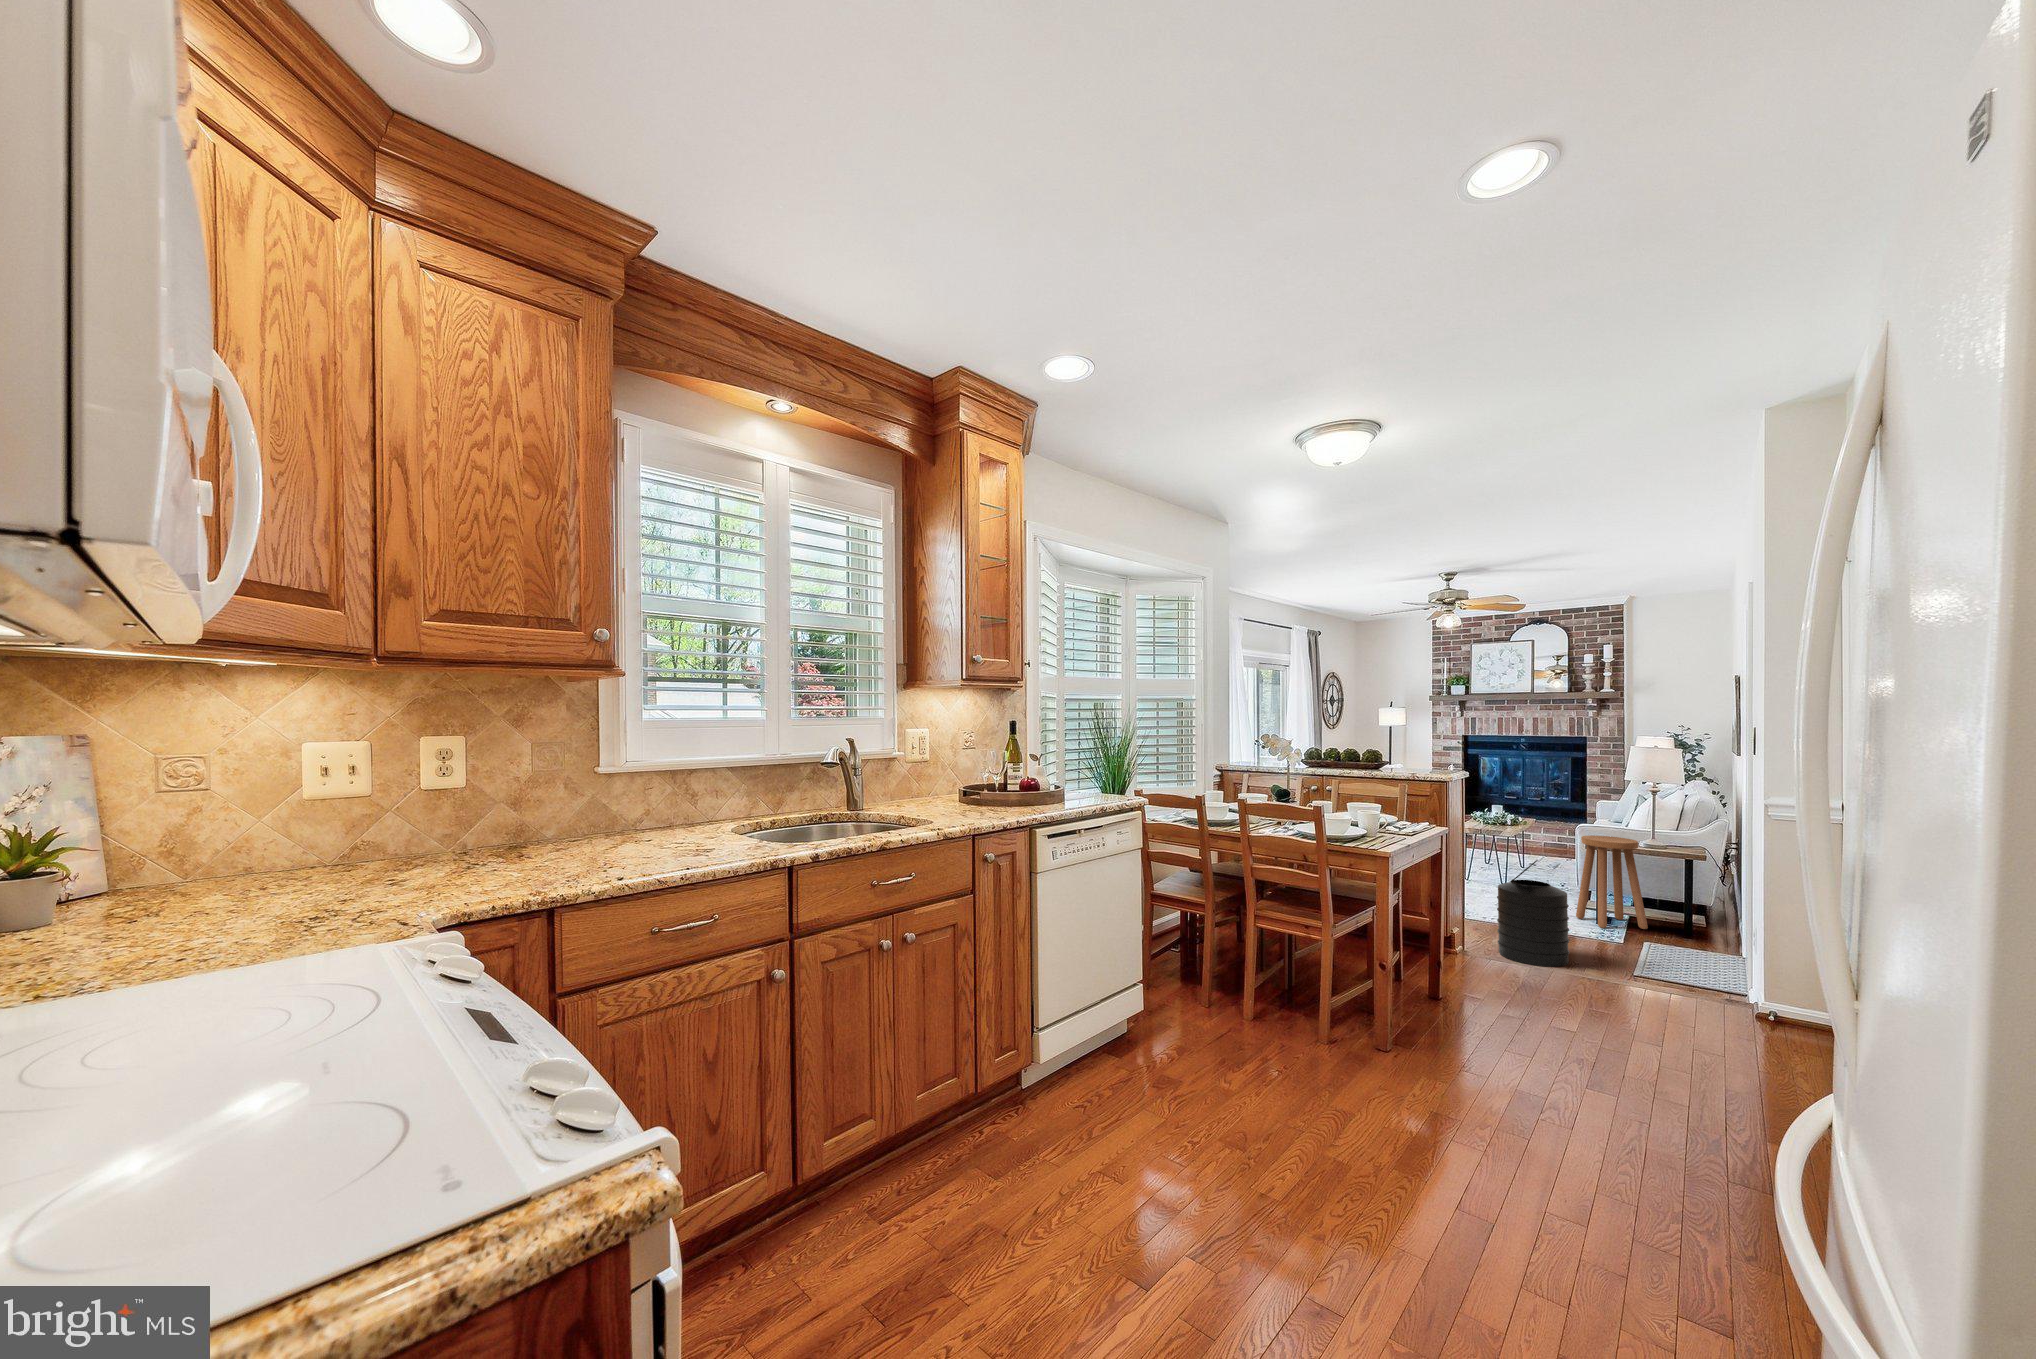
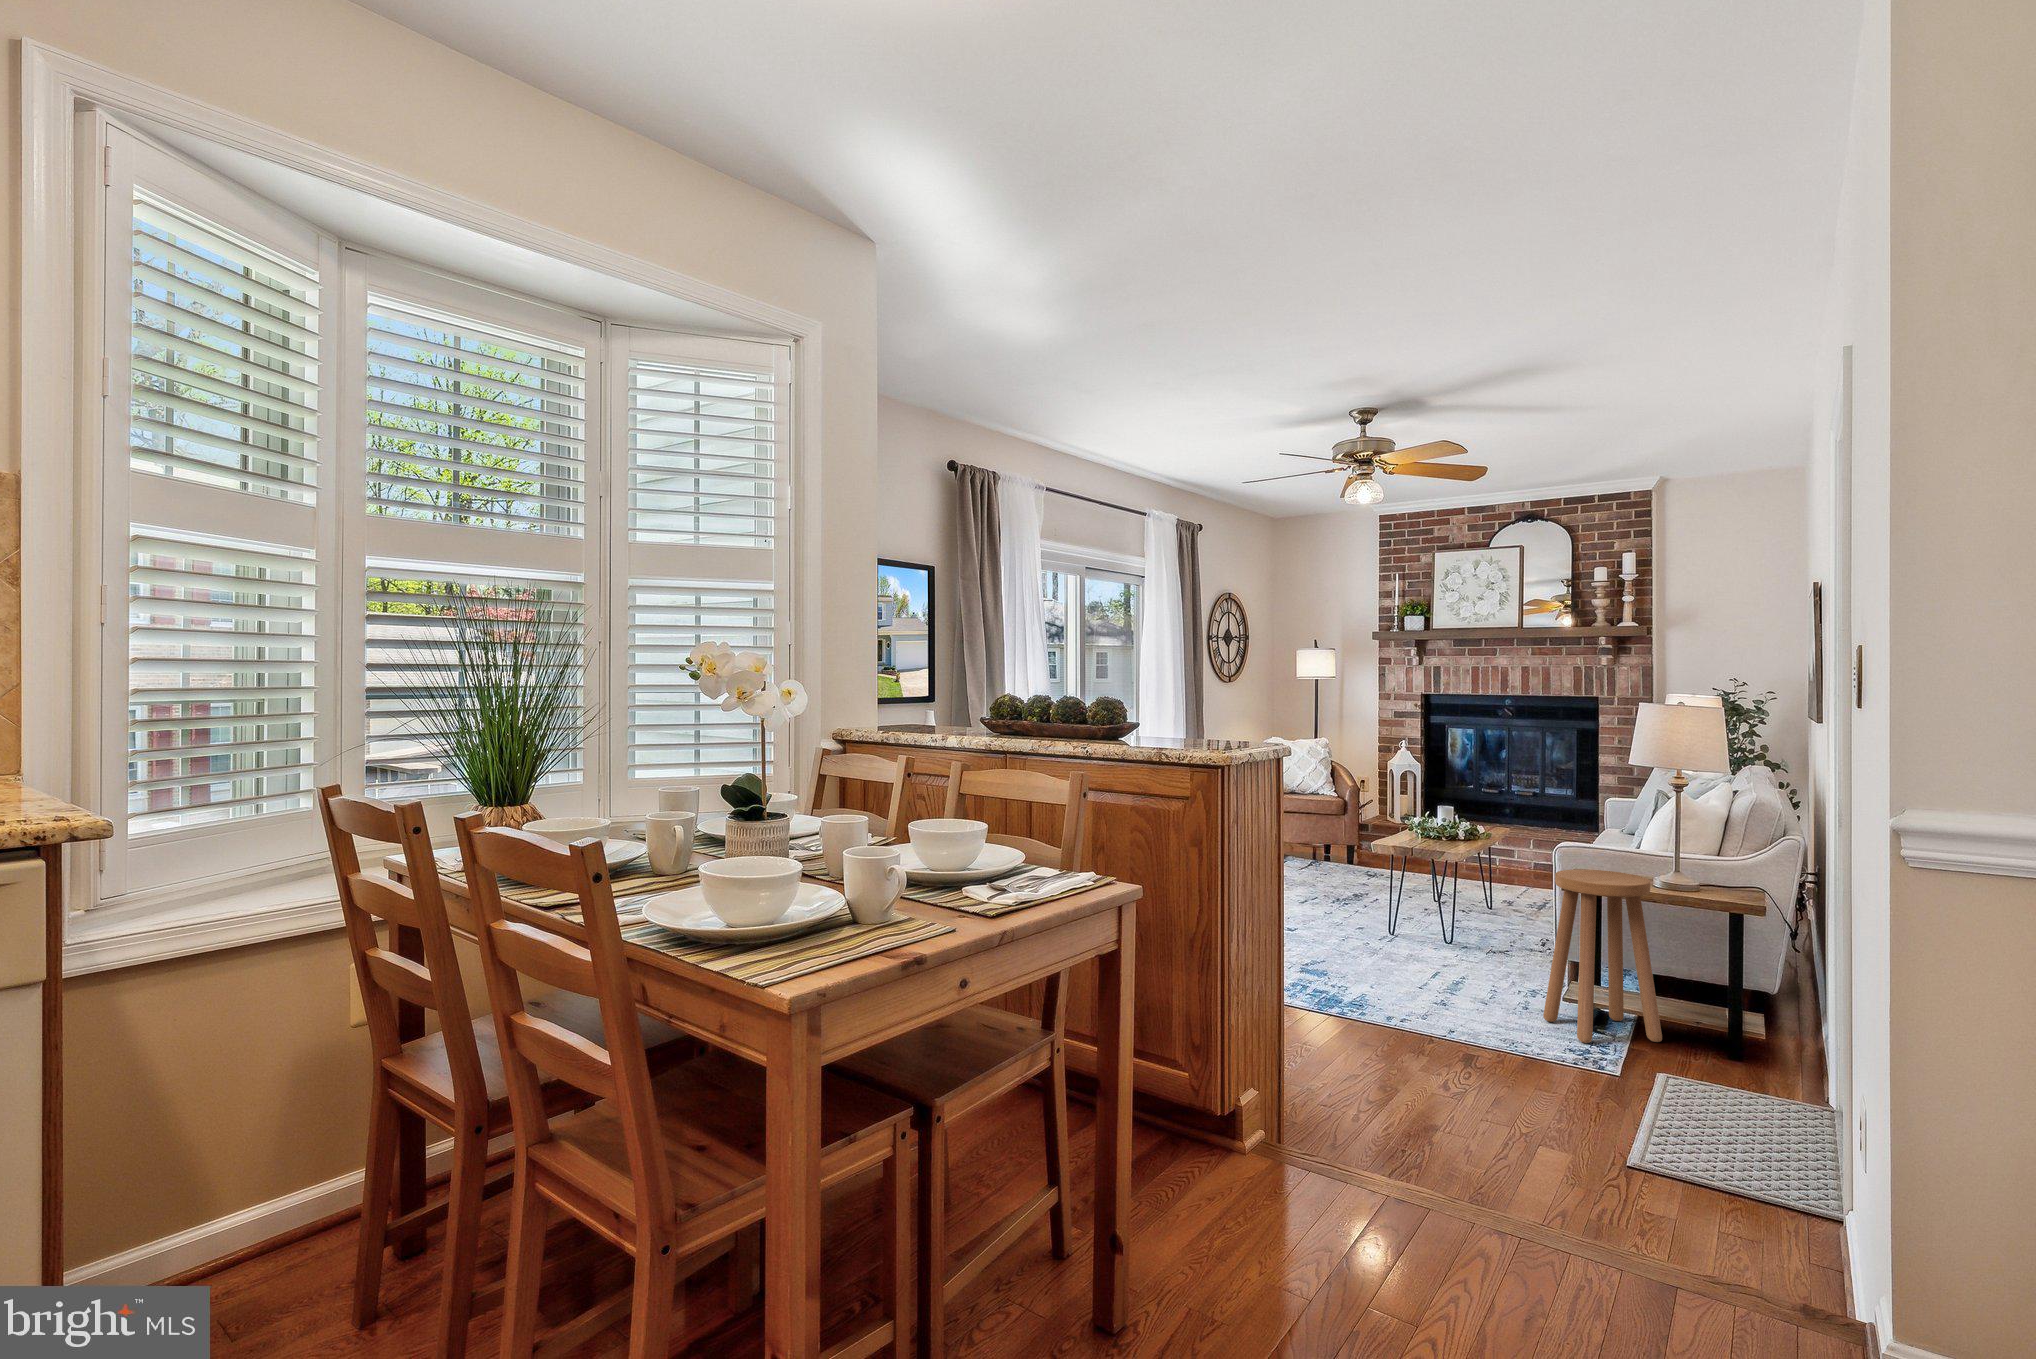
trash can: present [1497,860,1569,967] -> none [1379,934,1508,1155]

